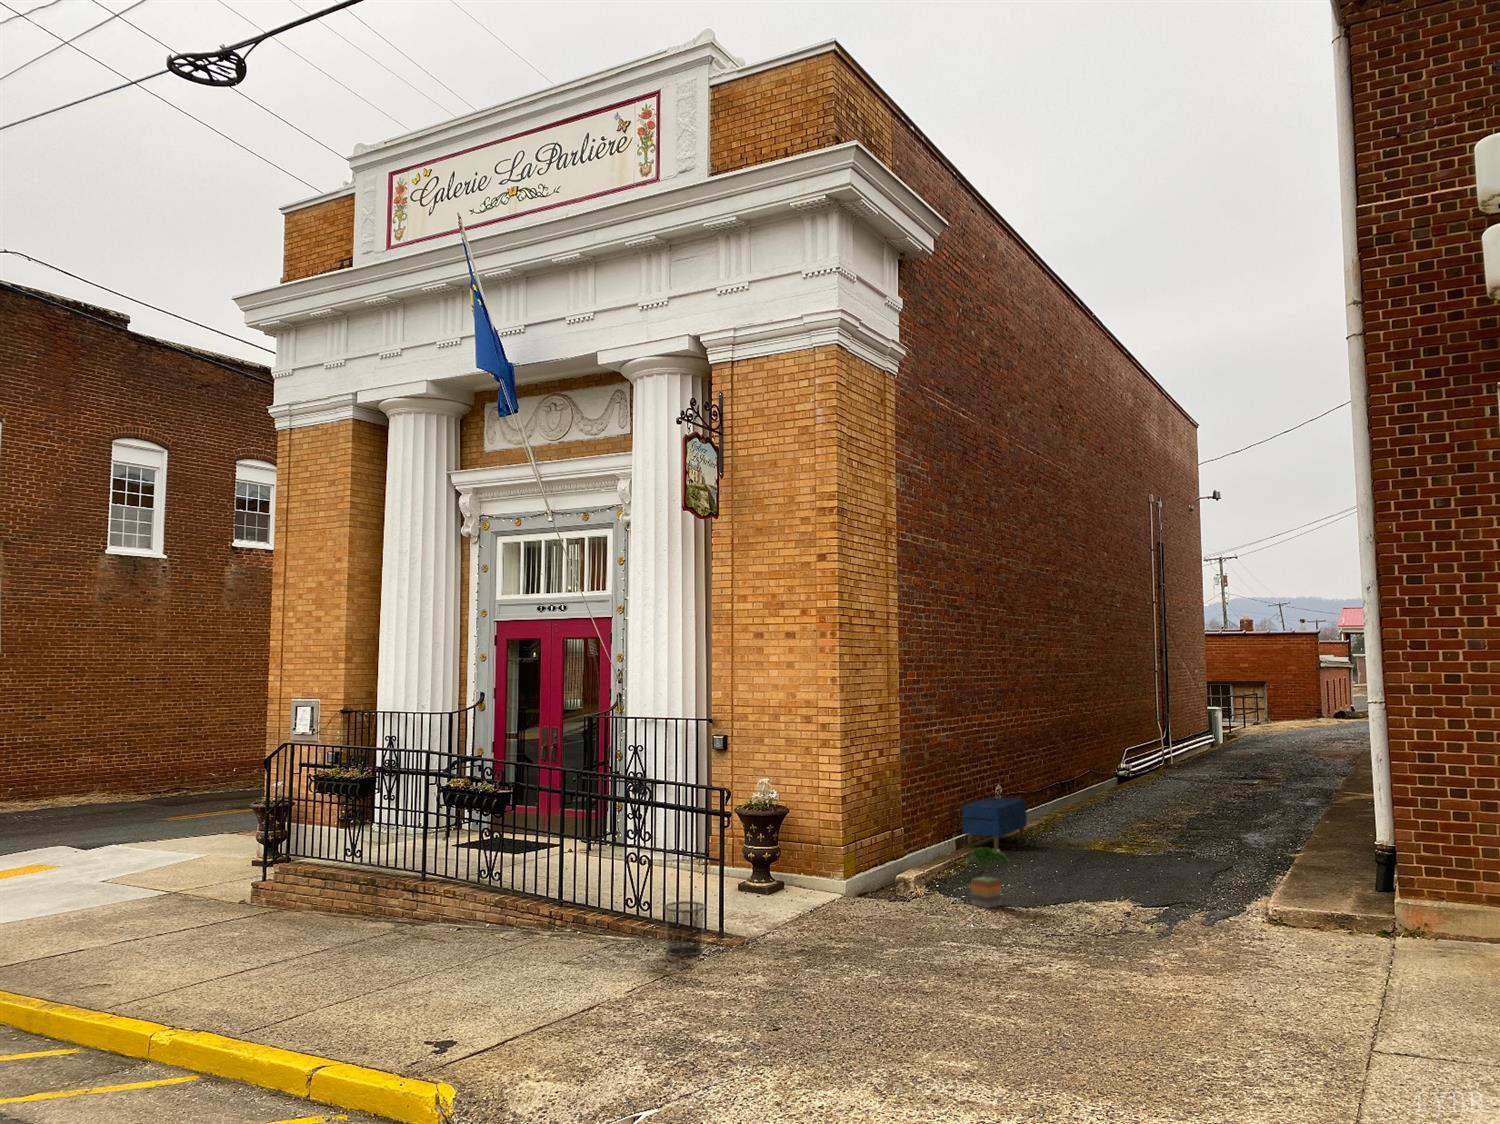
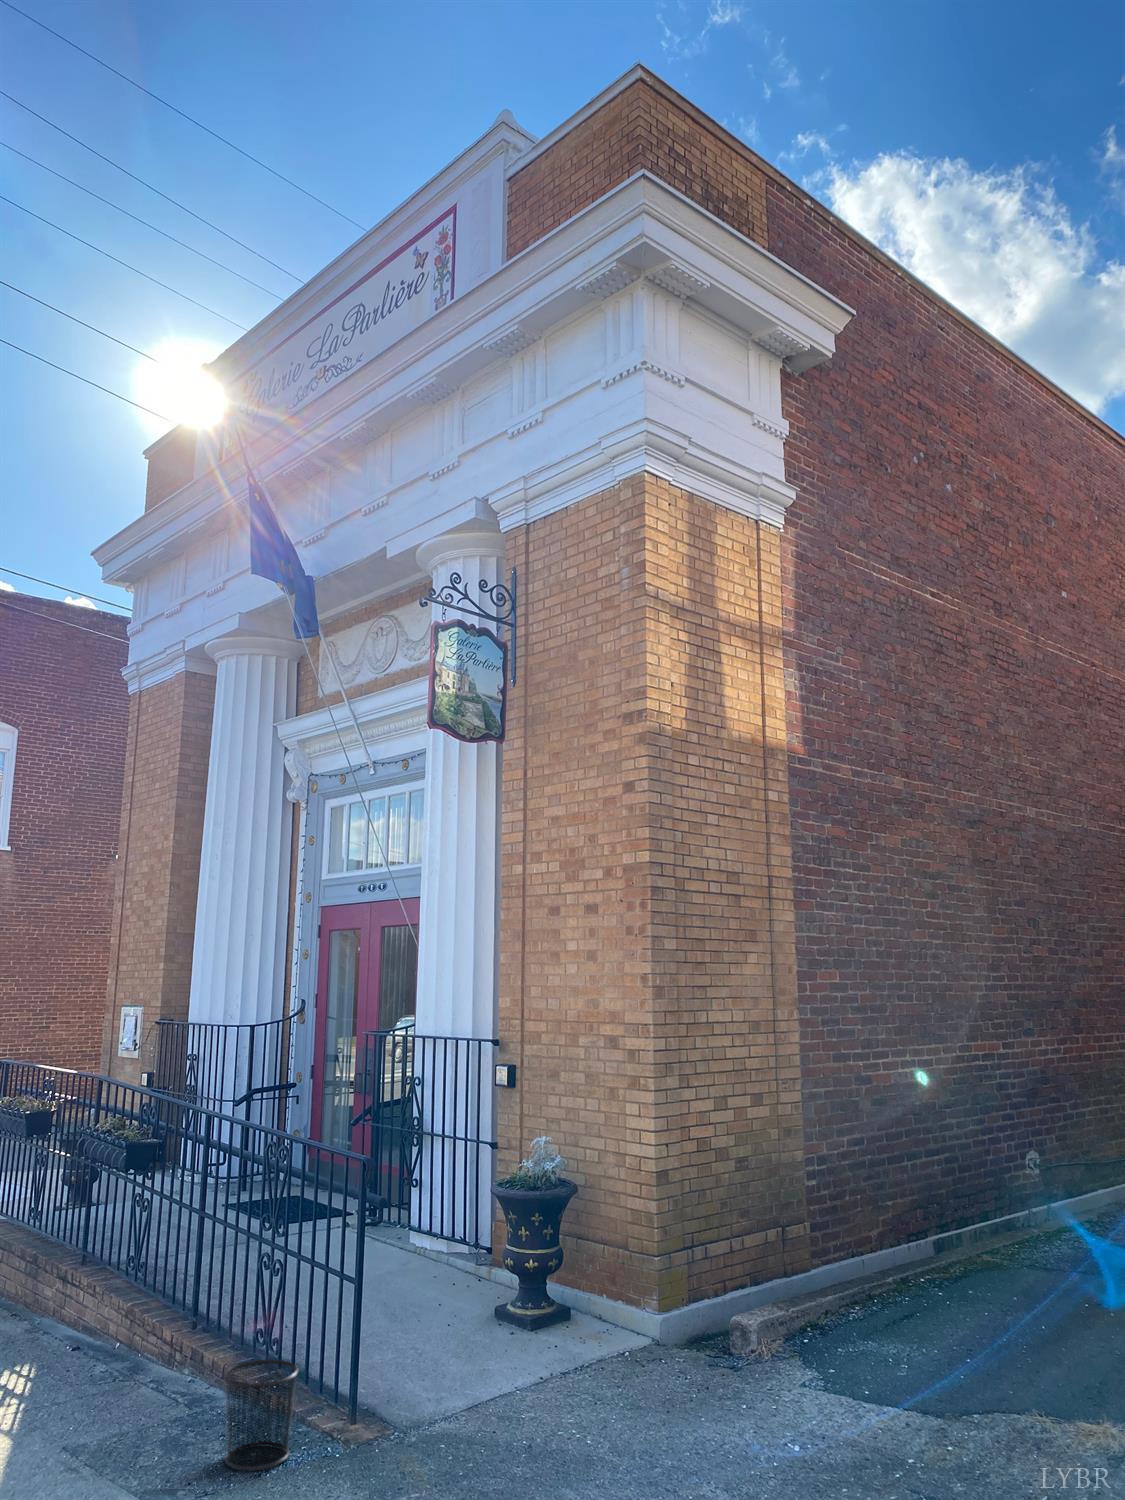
bench: present [962,797,1027,850] -> none [944,1166,1071,1259]
potted tree: present [966,847,1009,908] -> none [858,1274,941,1396]

